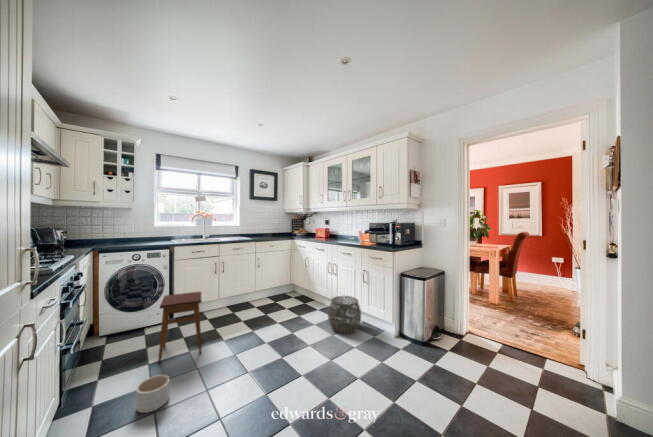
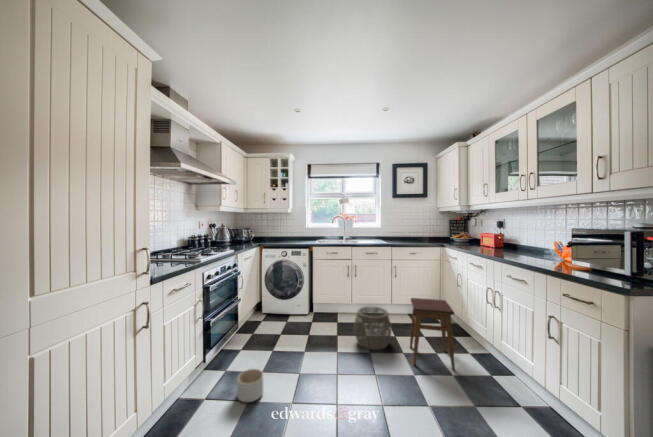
stool: present [158,292,202,362] -> present [410,298,455,370]
woven basket: present [328,296,361,334] -> present [354,306,392,350]

